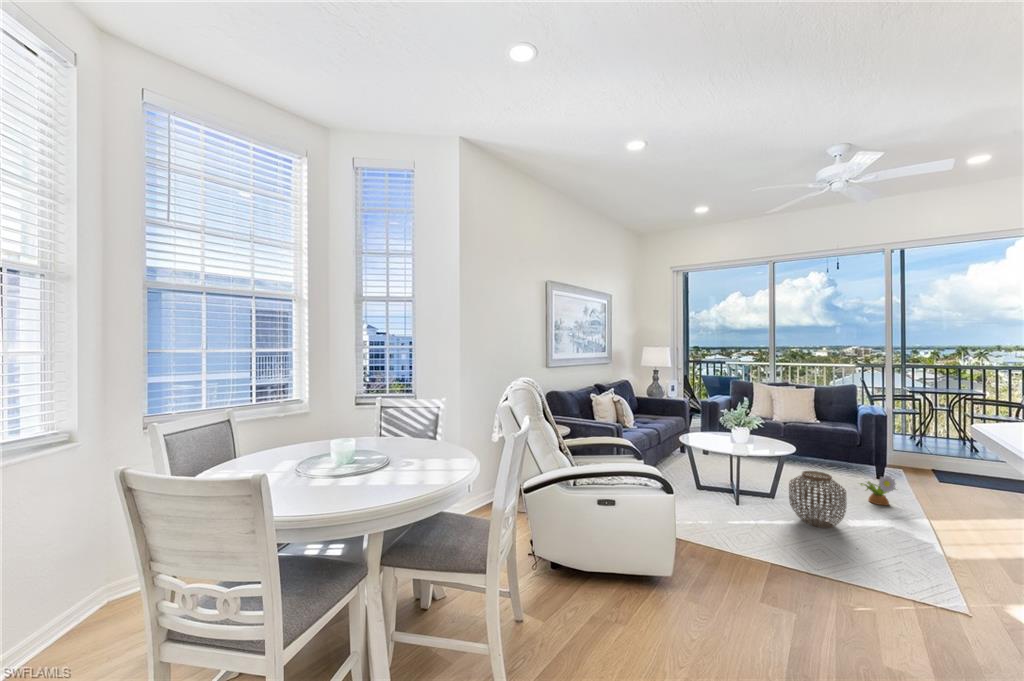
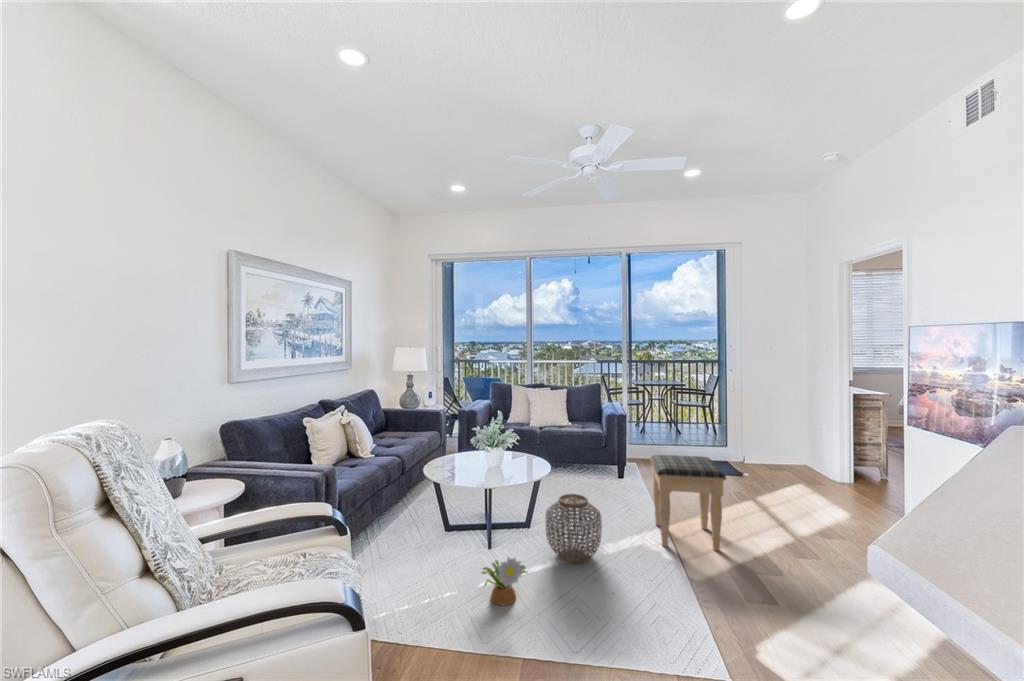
footstool: none [910,451,1002,549] -> present [650,455,726,551]
decorative plant: present [860,475,896,505] -> present [482,557,527,605]

